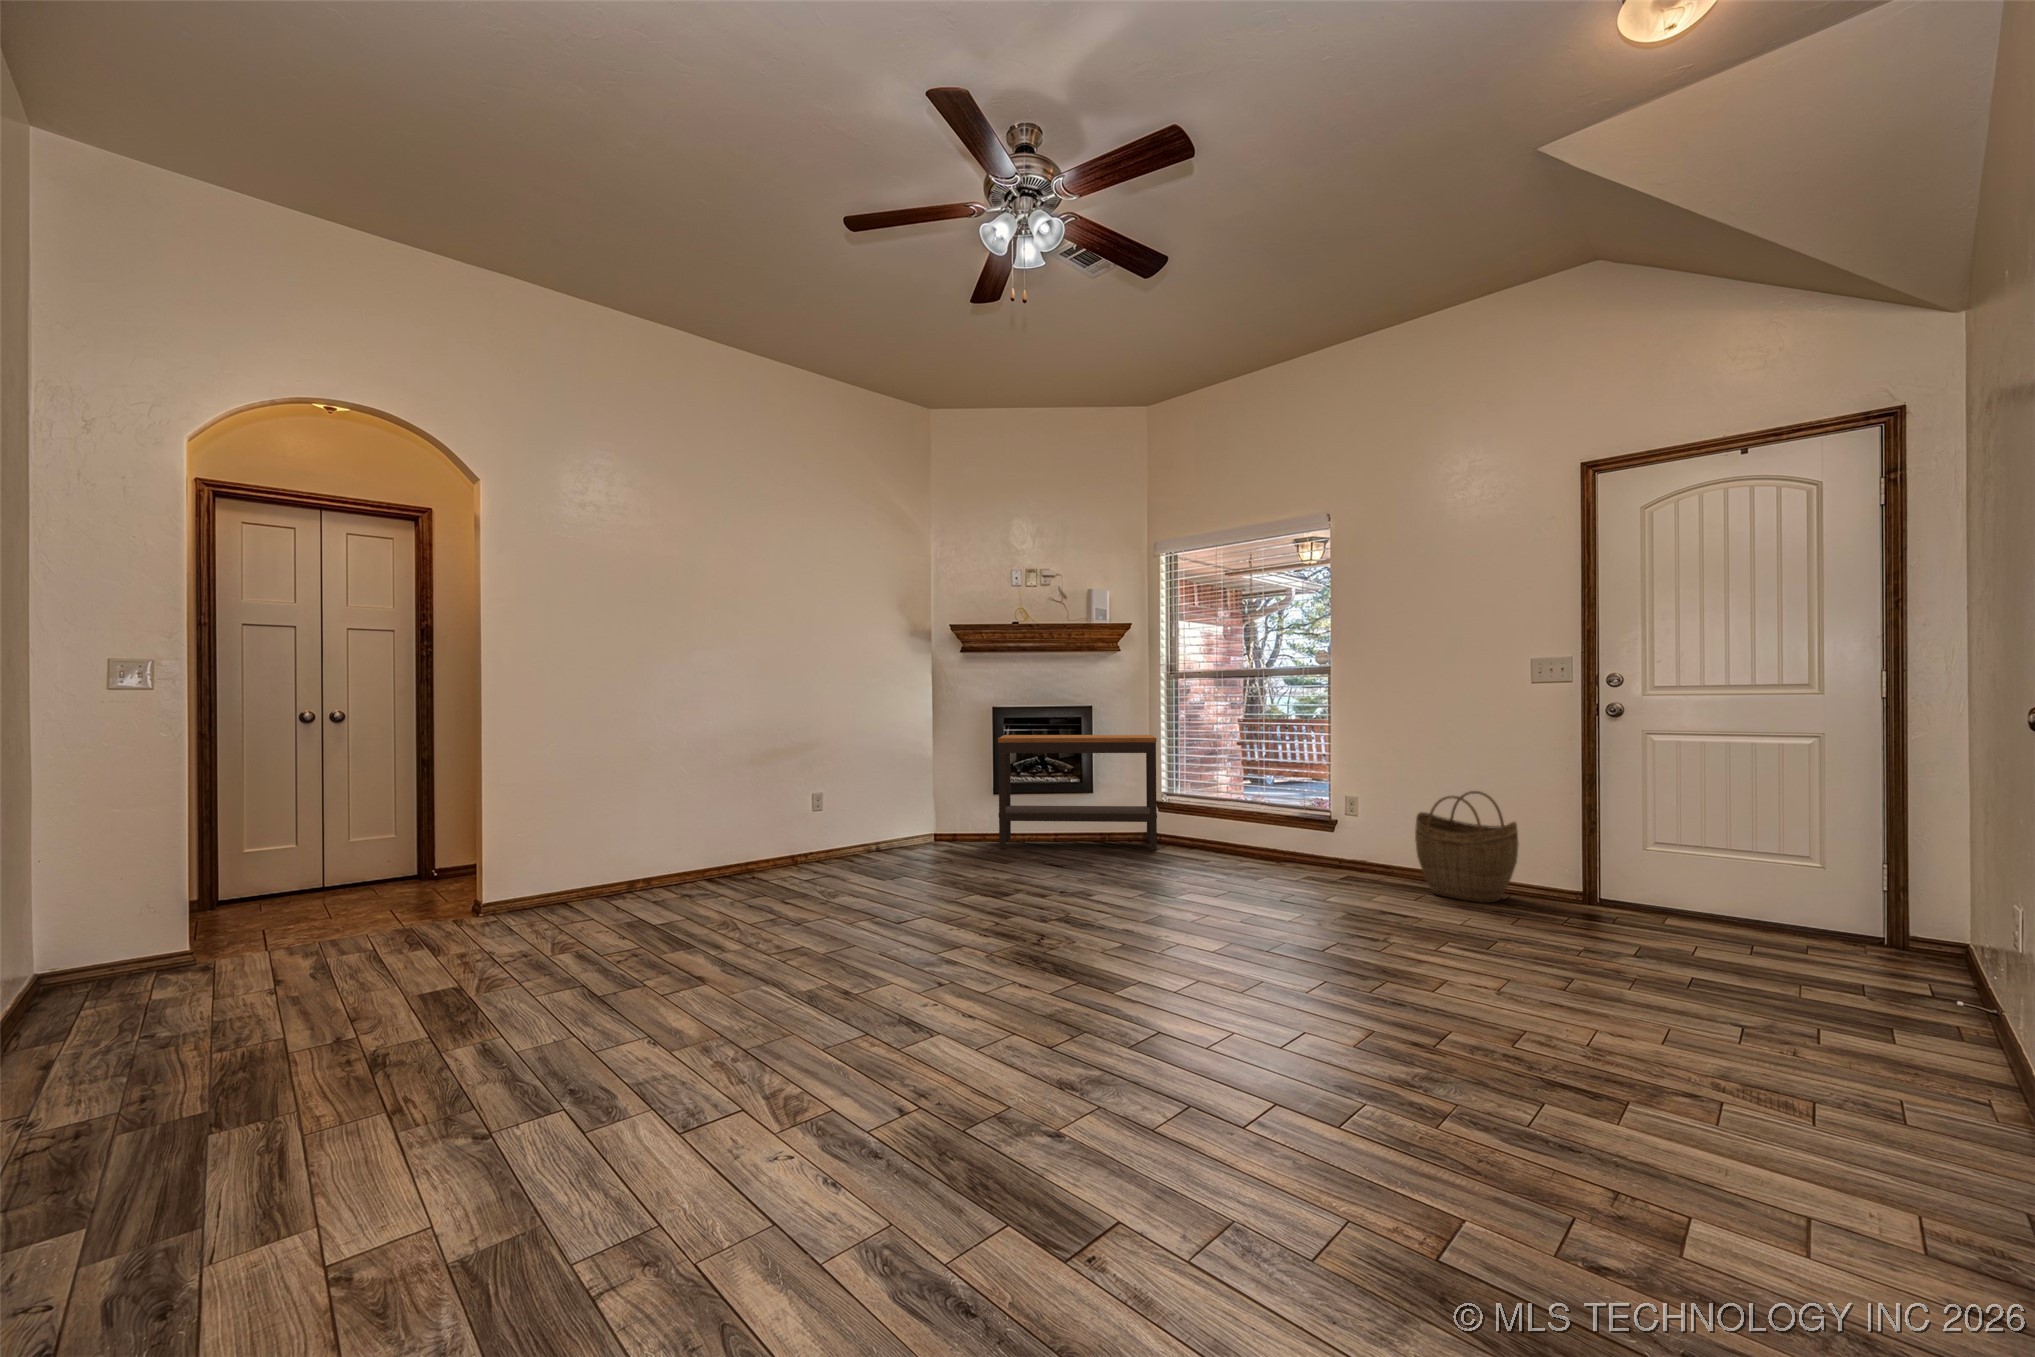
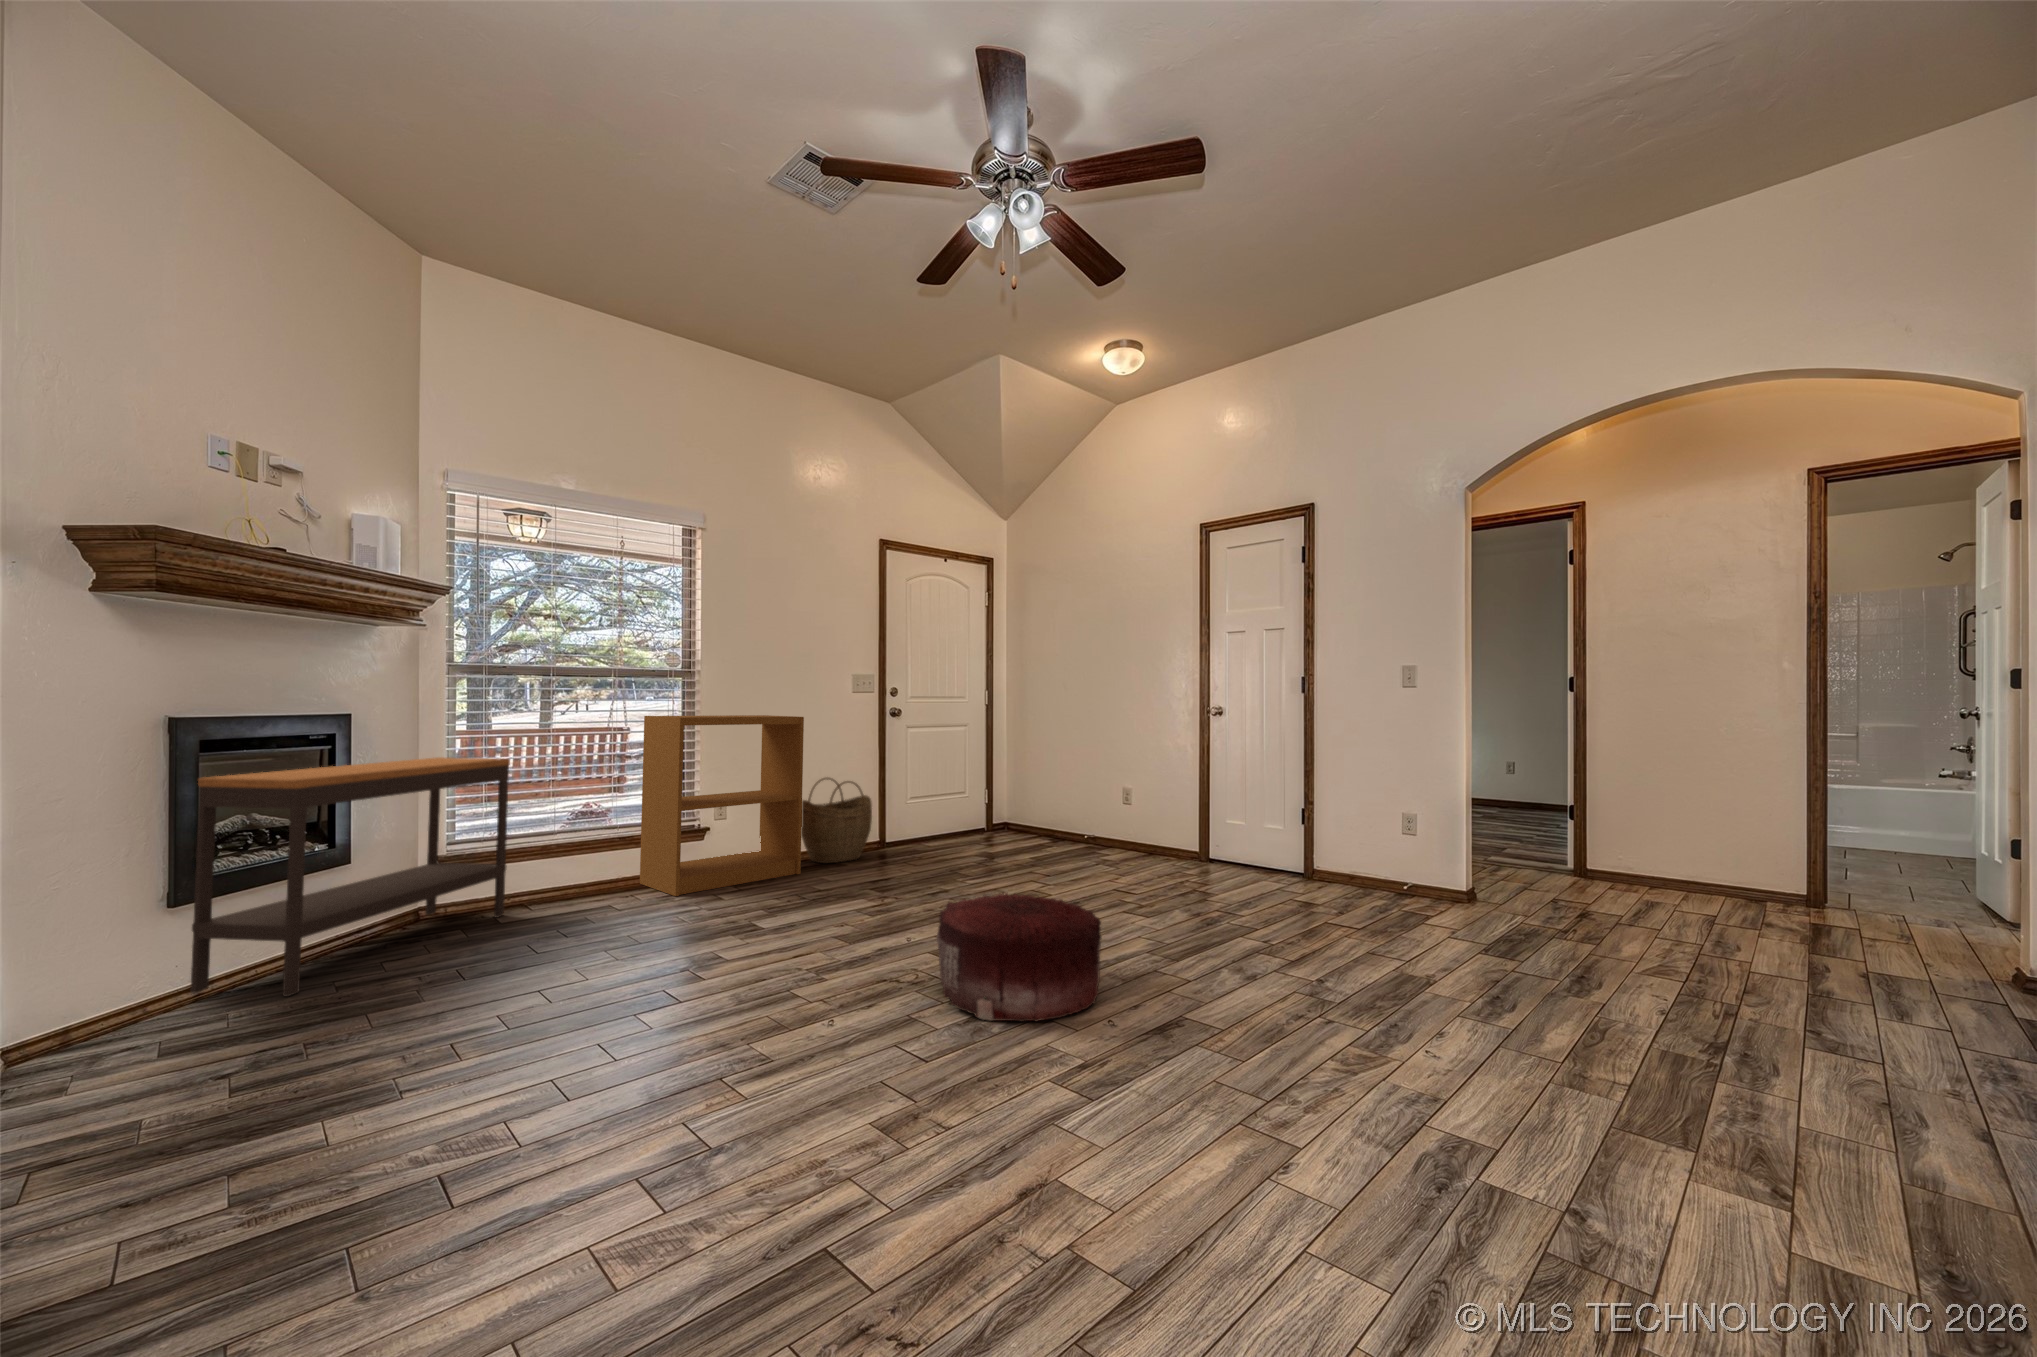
bookshelf: none [1236,709,1398,891] -> present [640,715,804,896]
pouf: none [921,881,1086,1001] -> present [937,893,1101,1022]

